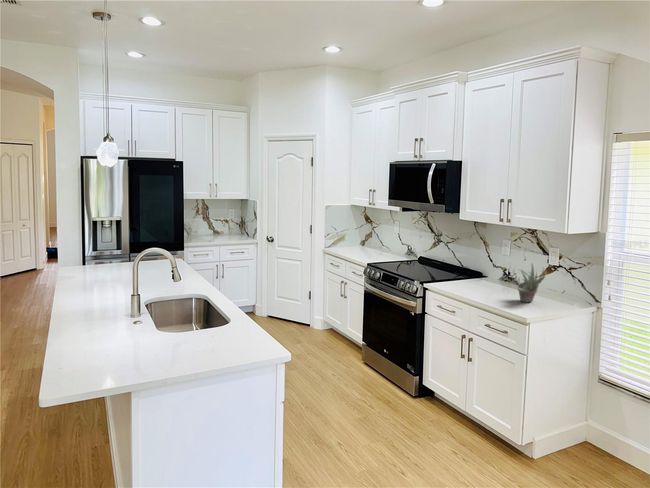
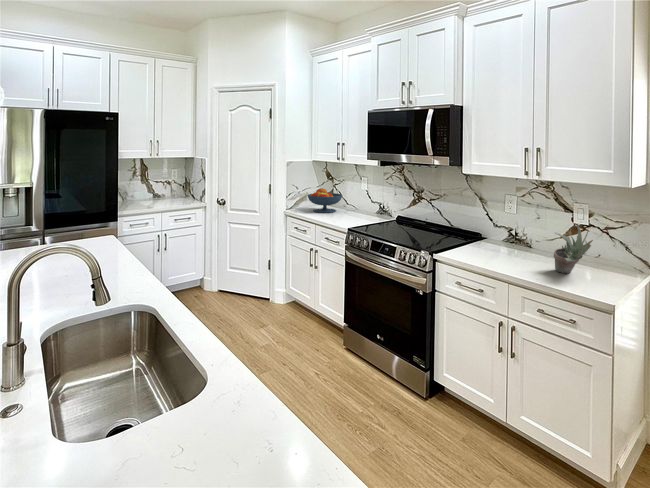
fruit bowl: none [344,230,376,252] -> present [307,188,342,213]

